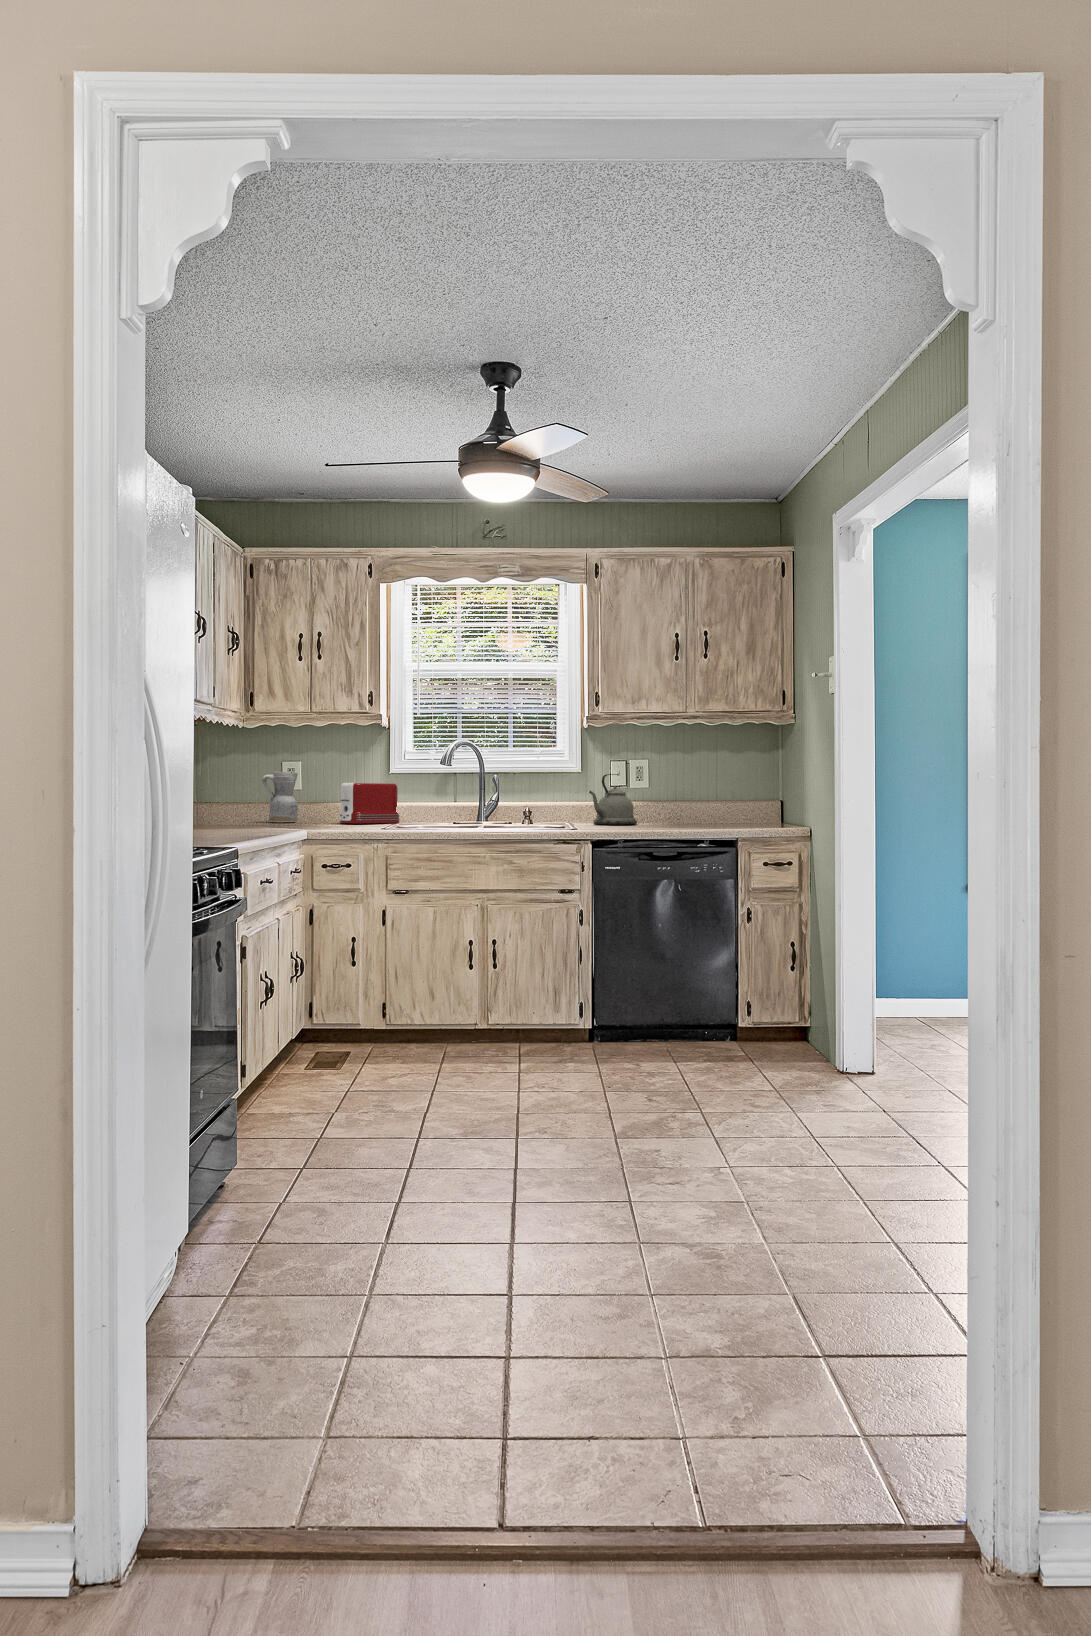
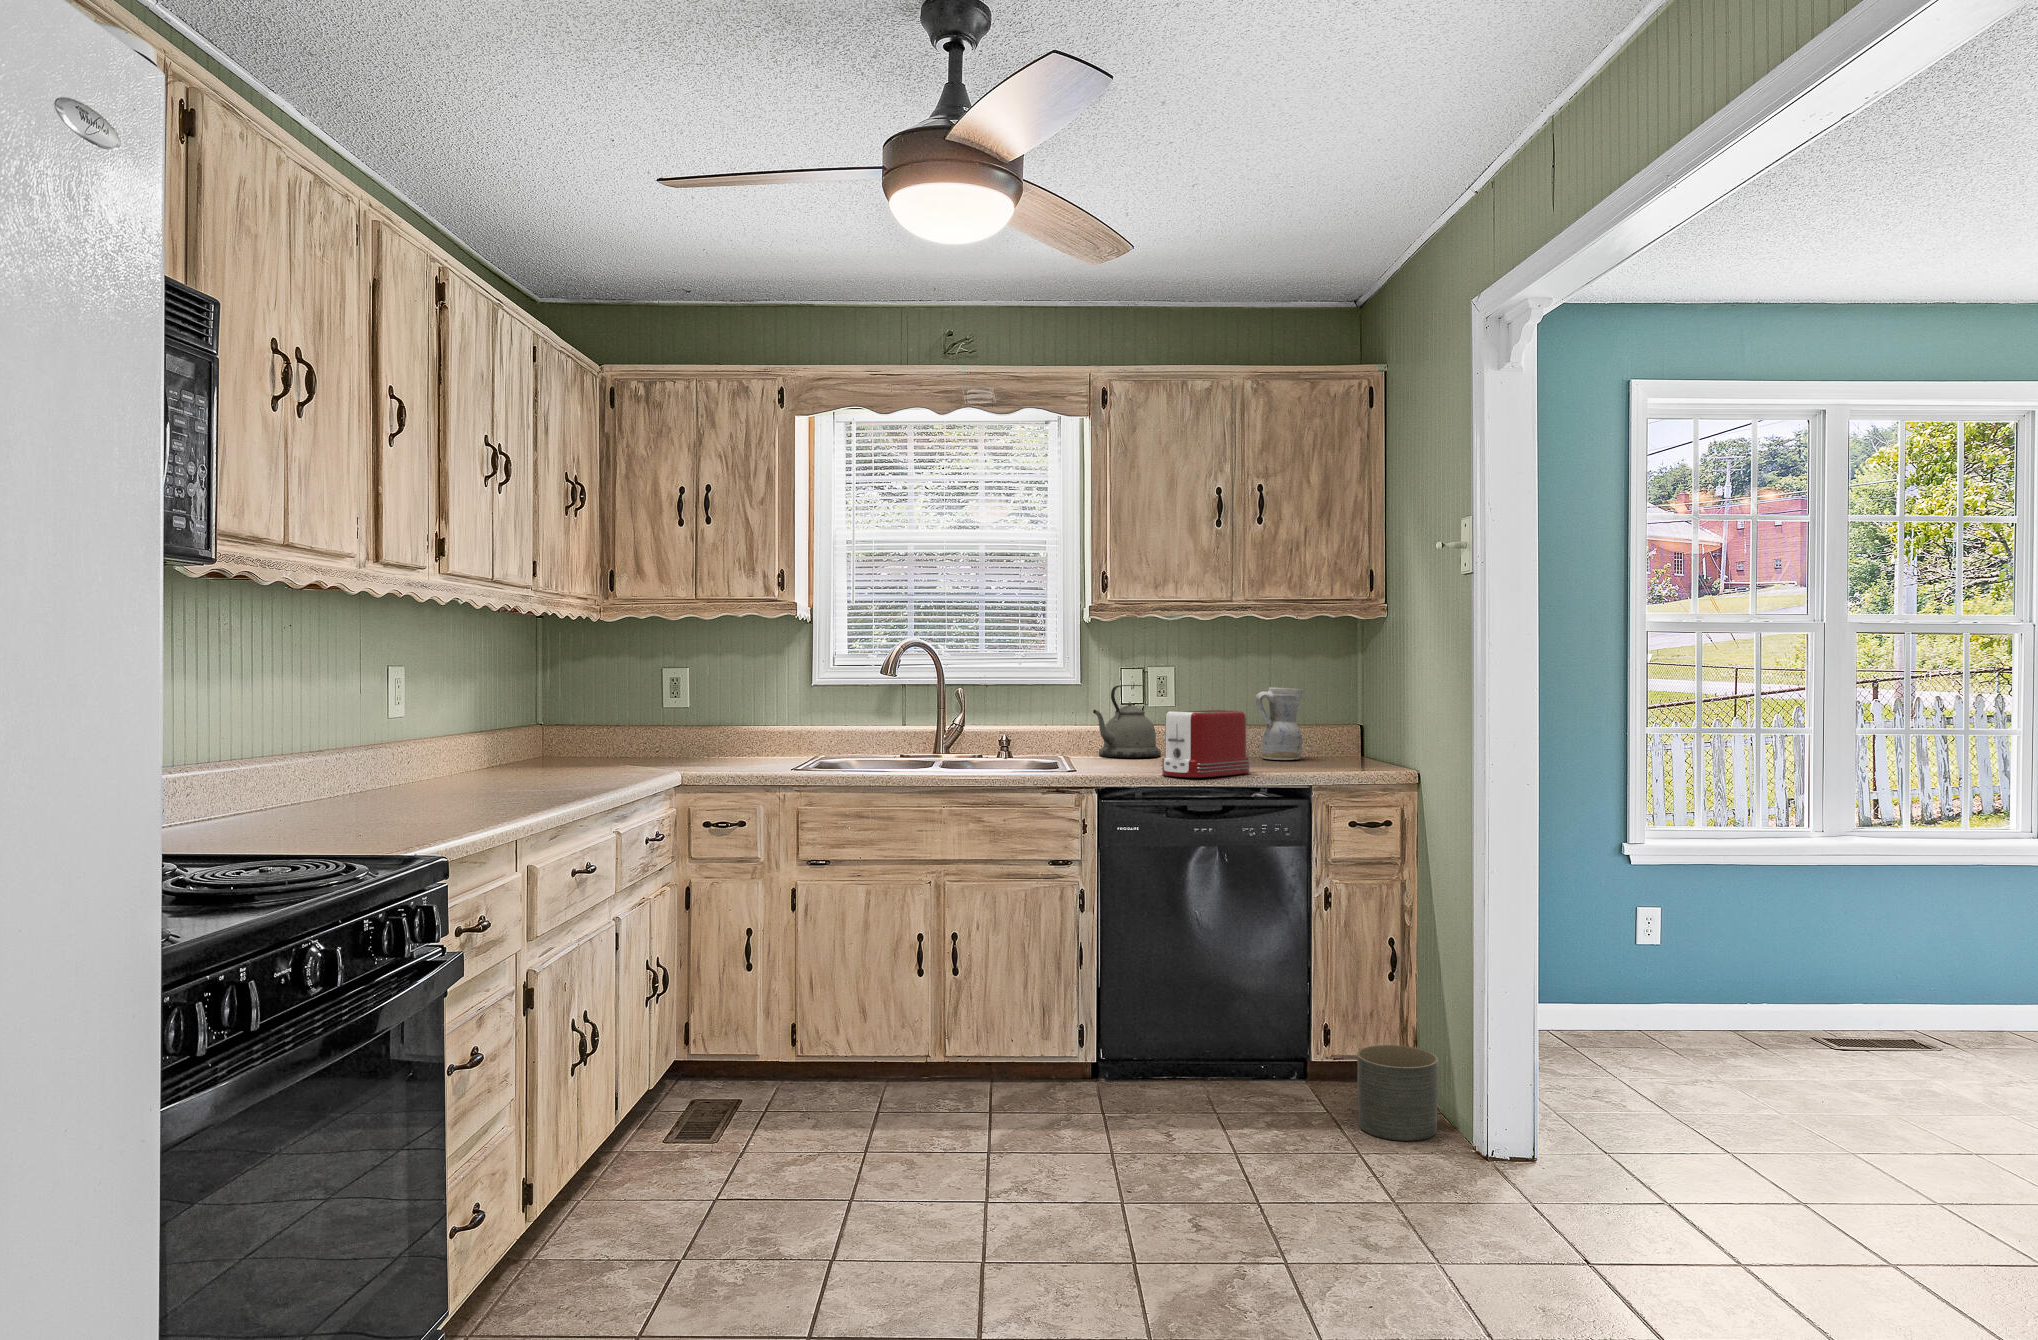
ceramic pitcher: present [262,772,298,822] -> present [1255,687,1303,760]
toaster: present [339,783,400,824] -> present [1161,710,1250,778]
planter: none [766,1010,819,1067] -> present [1357,1045,1438,1141]

